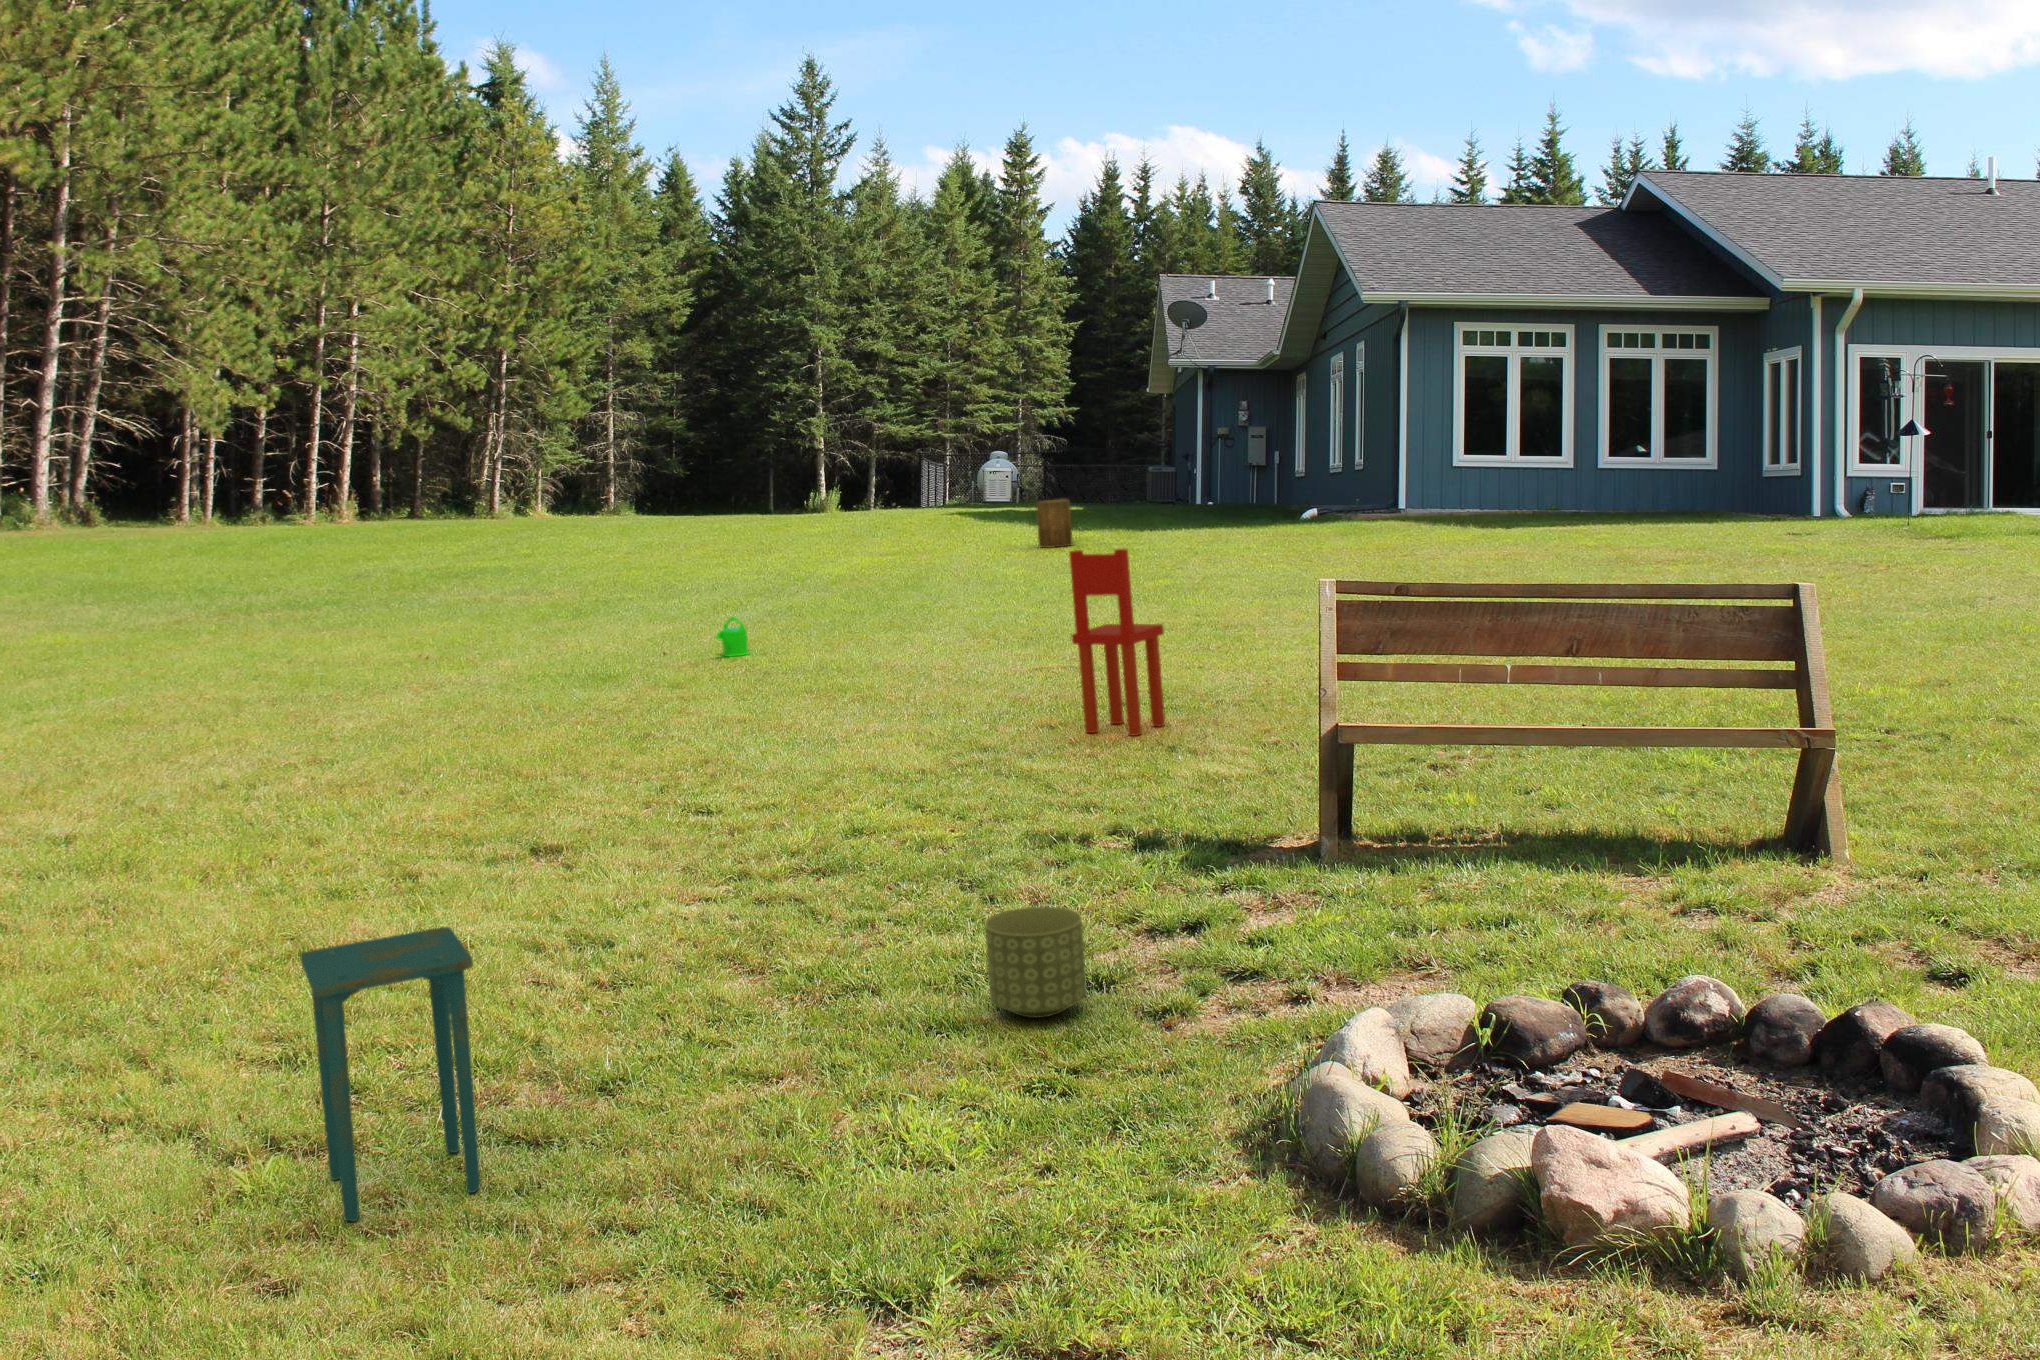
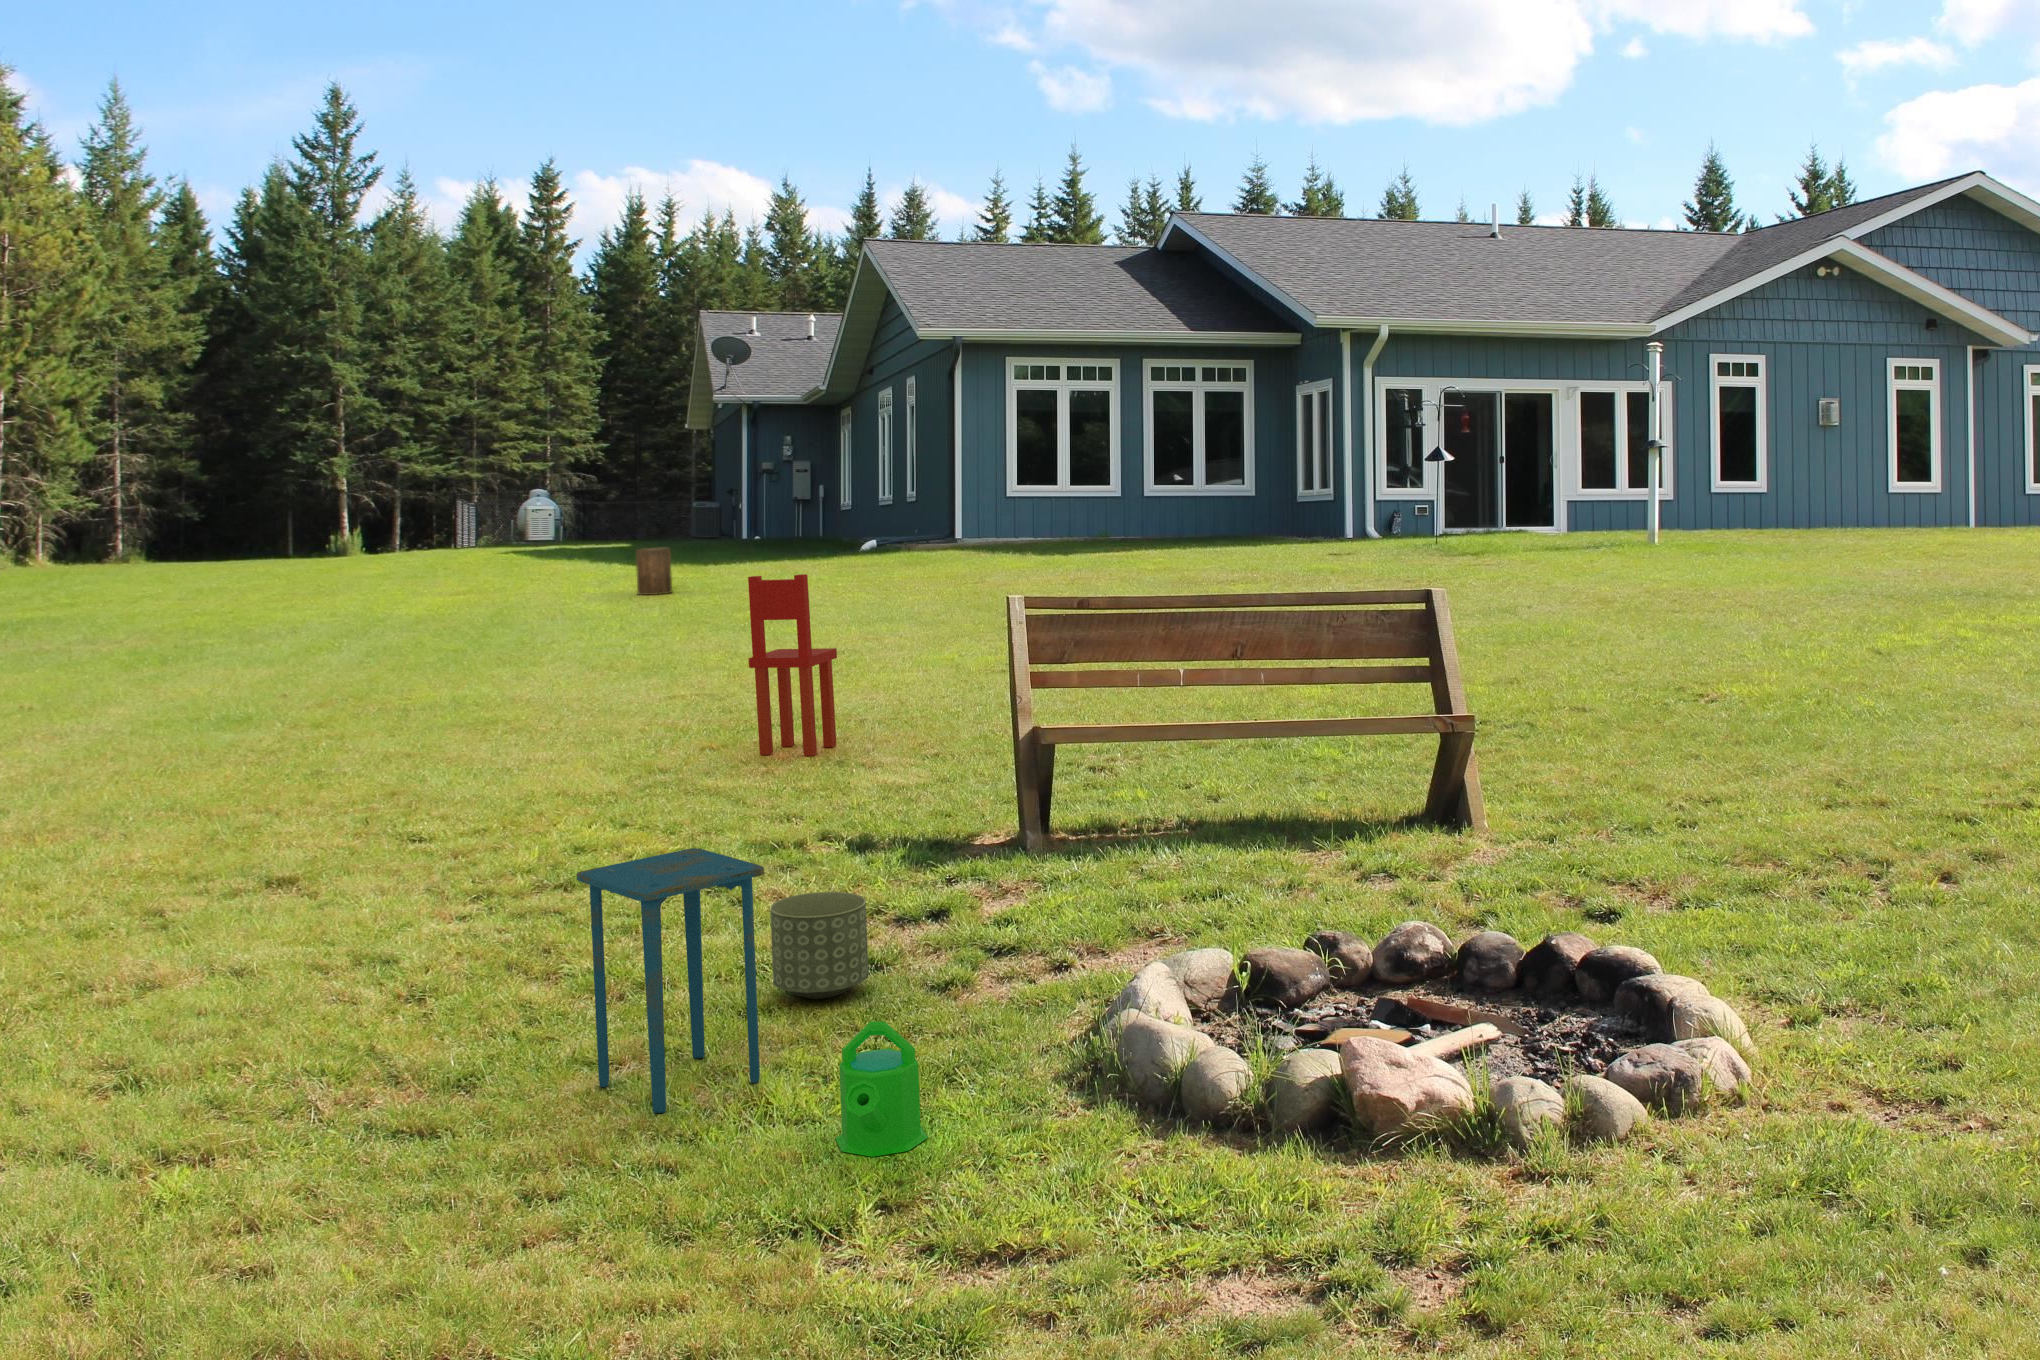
watering can: present [716,616,749,657] -> present [835,1021,928,1157]
side table: present [300,927,480,1222] -> present [577,848,764,1113]

